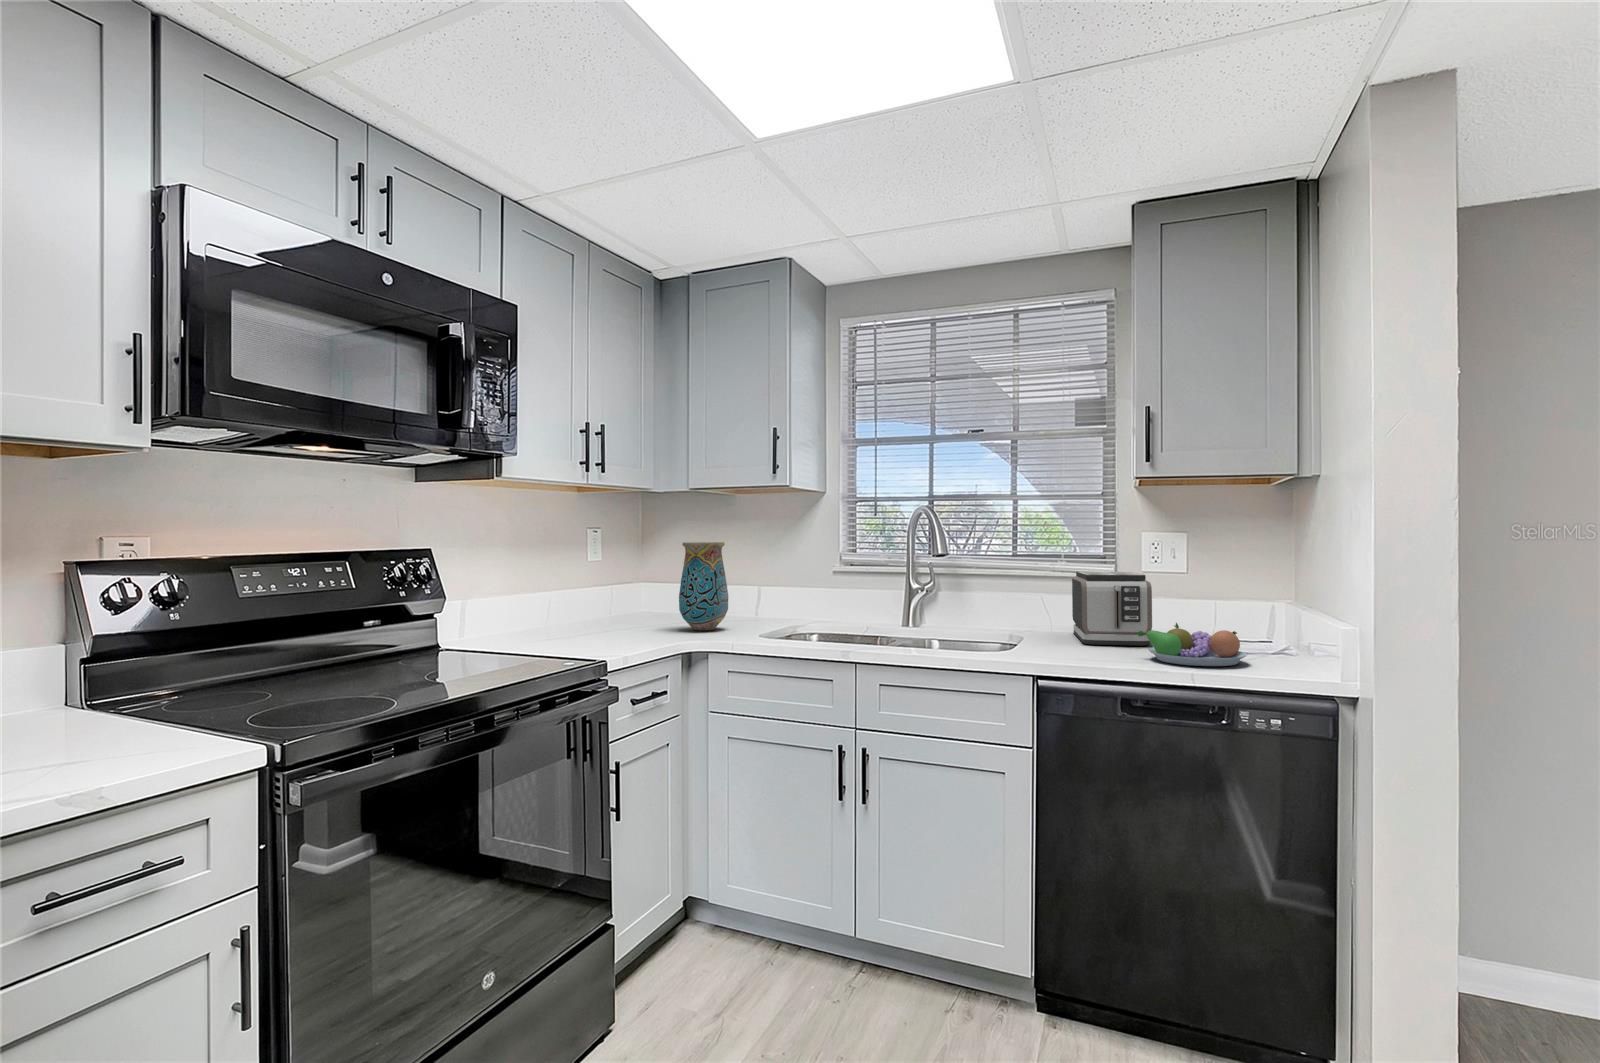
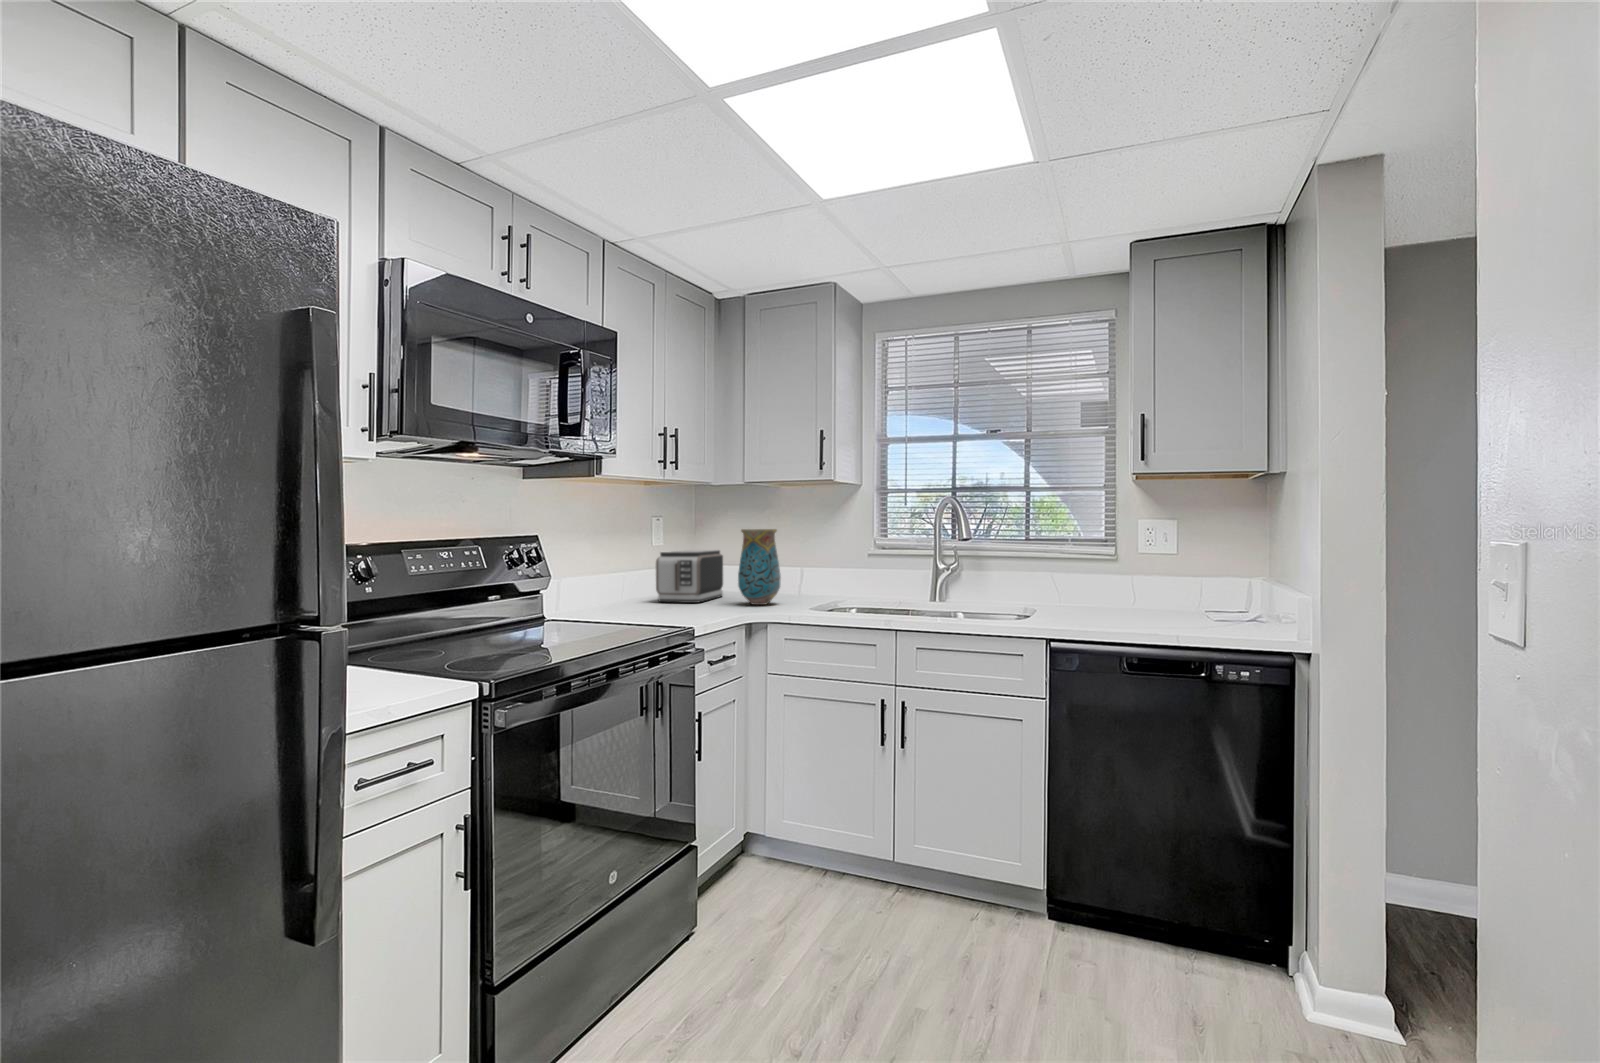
toaster: present [1072,572,1152,646] -> present [656,550,723,603]
fruit bowl: present [1138,623,1248,666] -> none [1133,596,1224,631]

